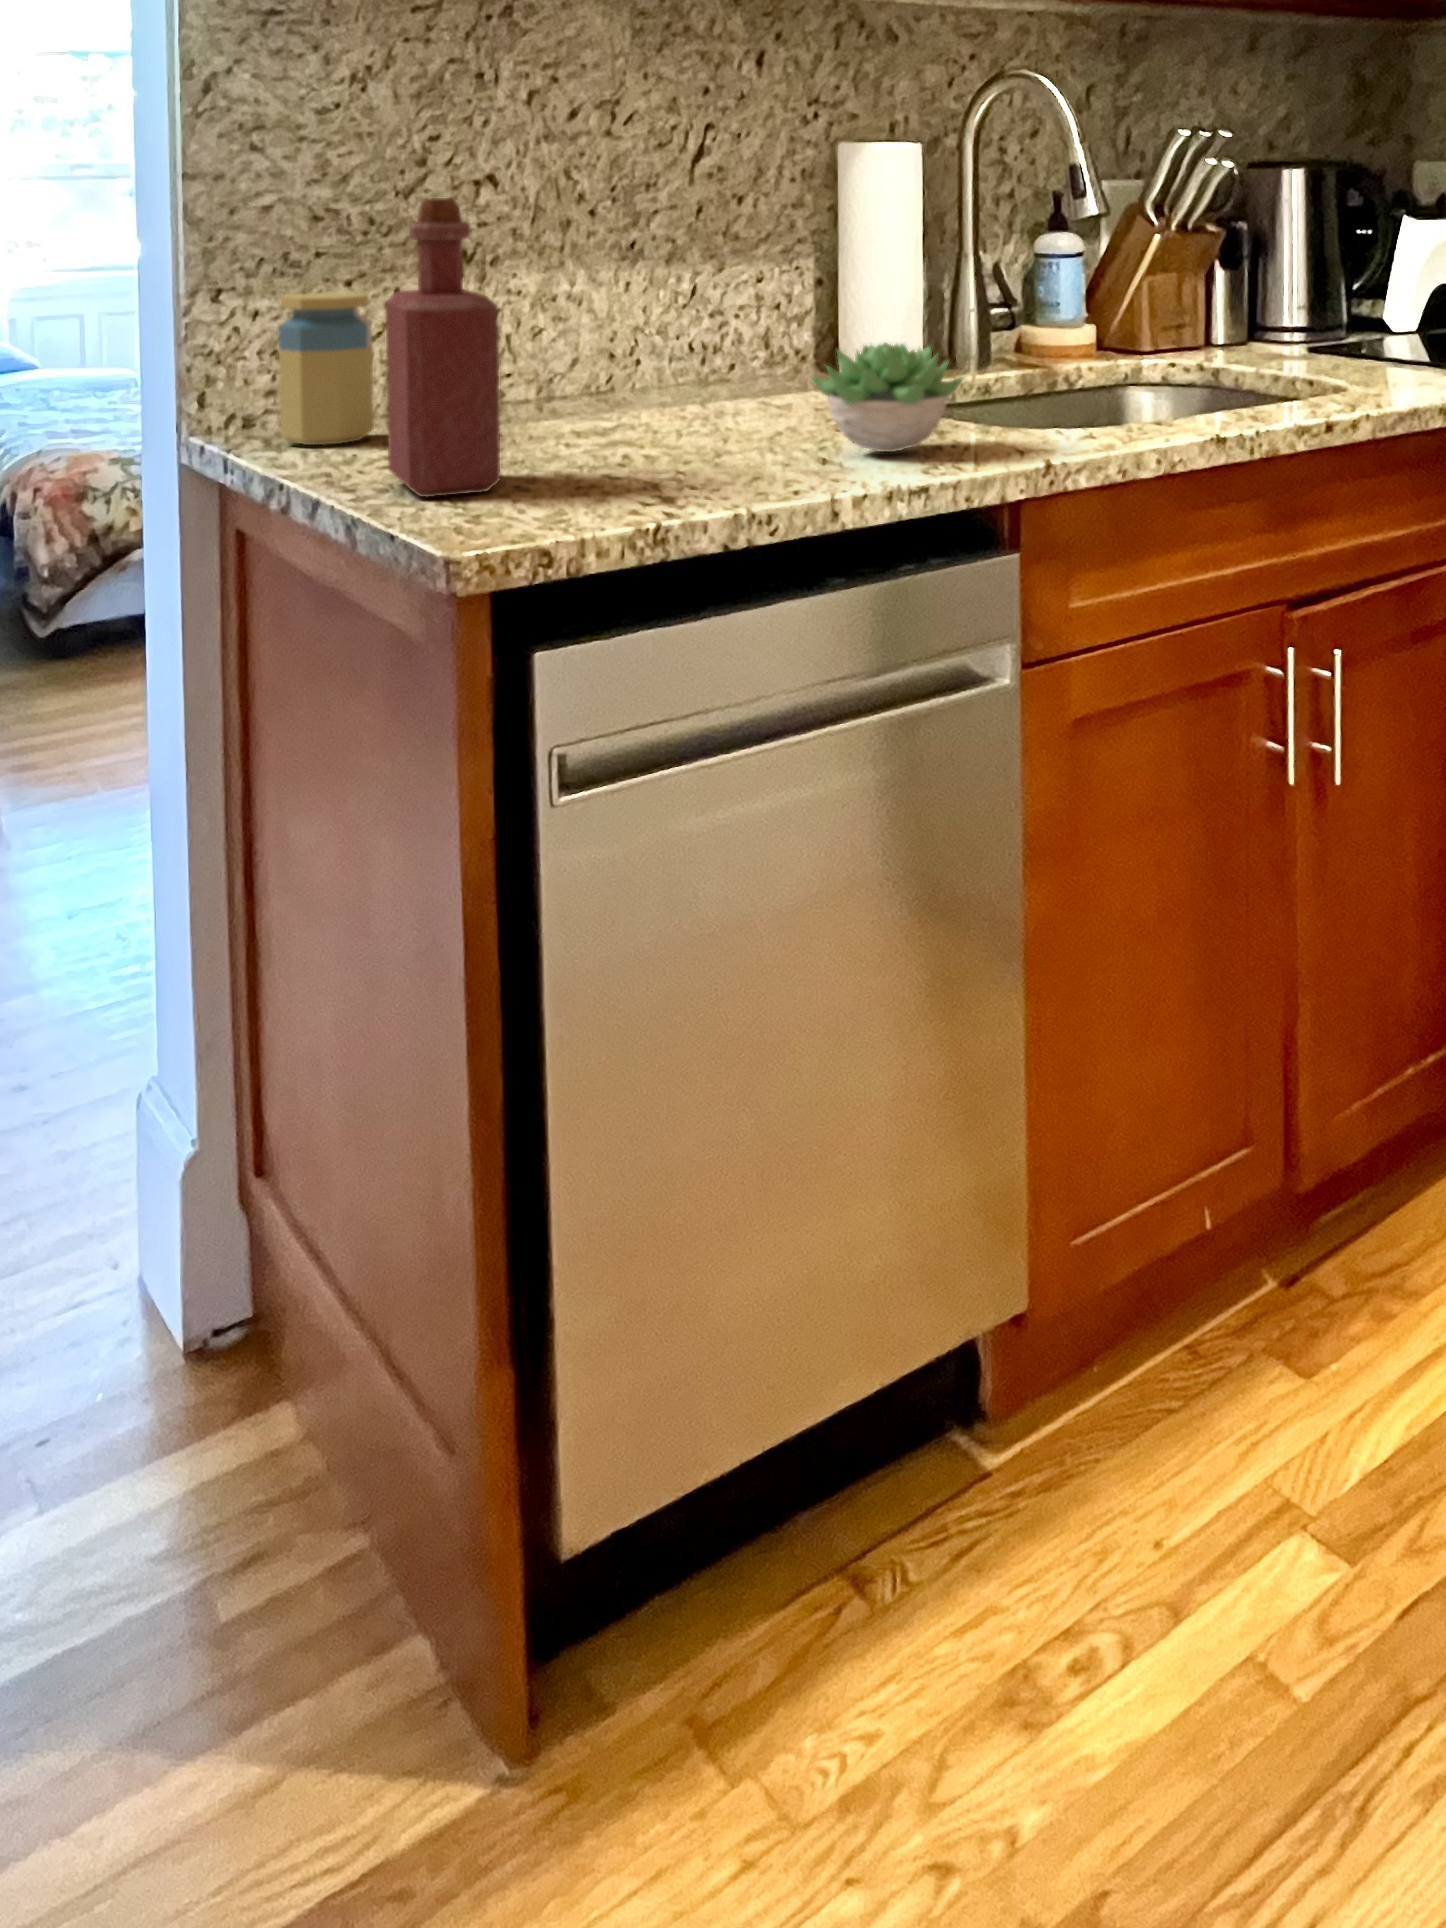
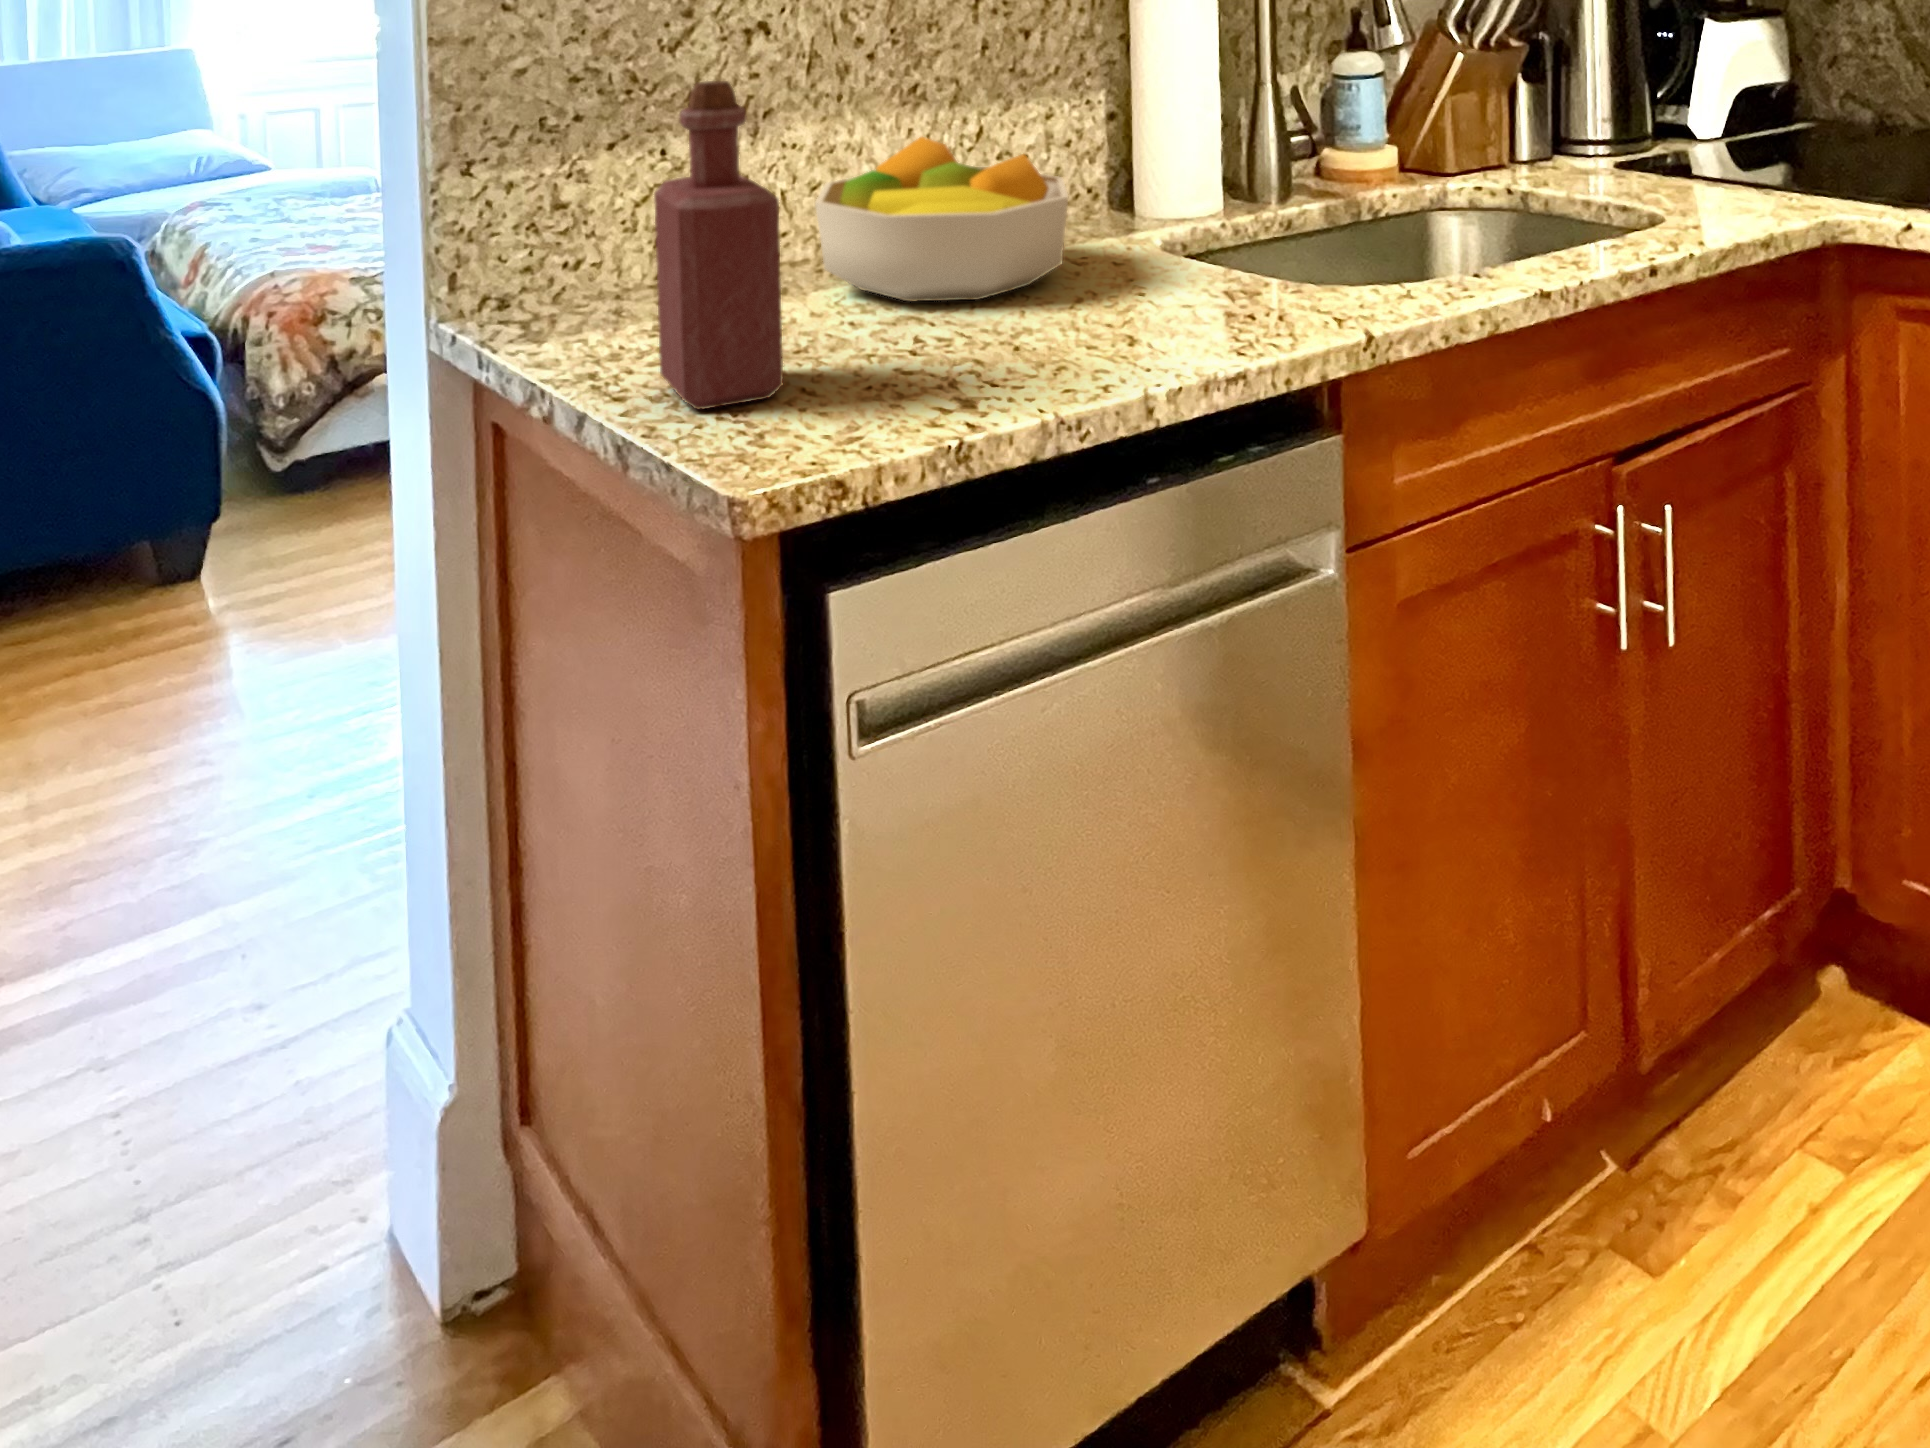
fruit bowl: none [535,288,772,432] -> present [815,137,1068,302]
jar: present [279,292,374,445] -> none [535,160,641,330]
succulent plant: present [811,343,964,452] -> none [1112,209,1279,327]

